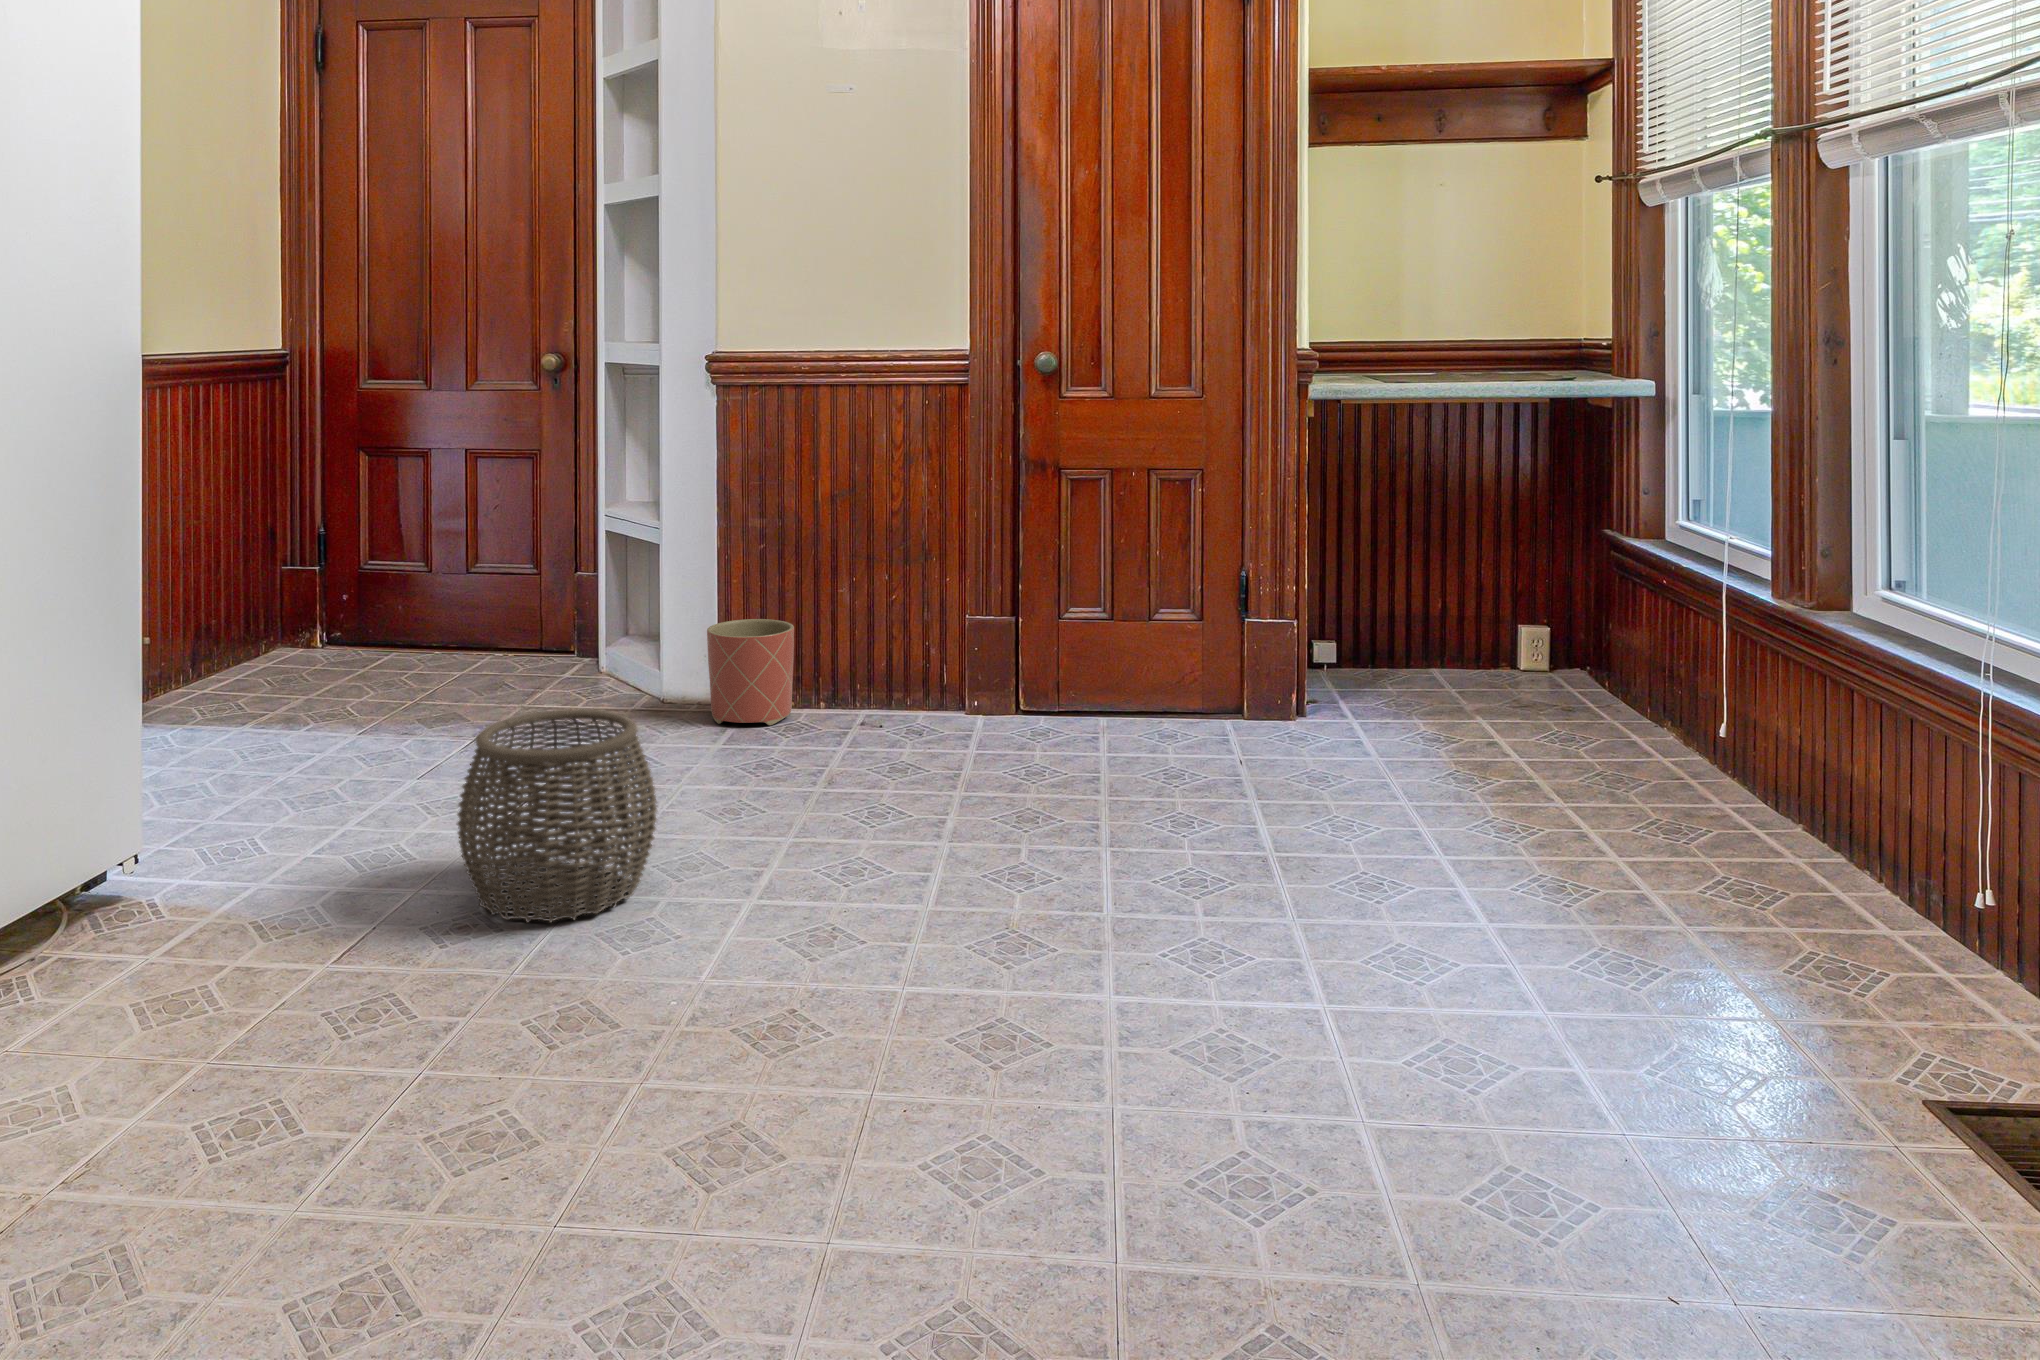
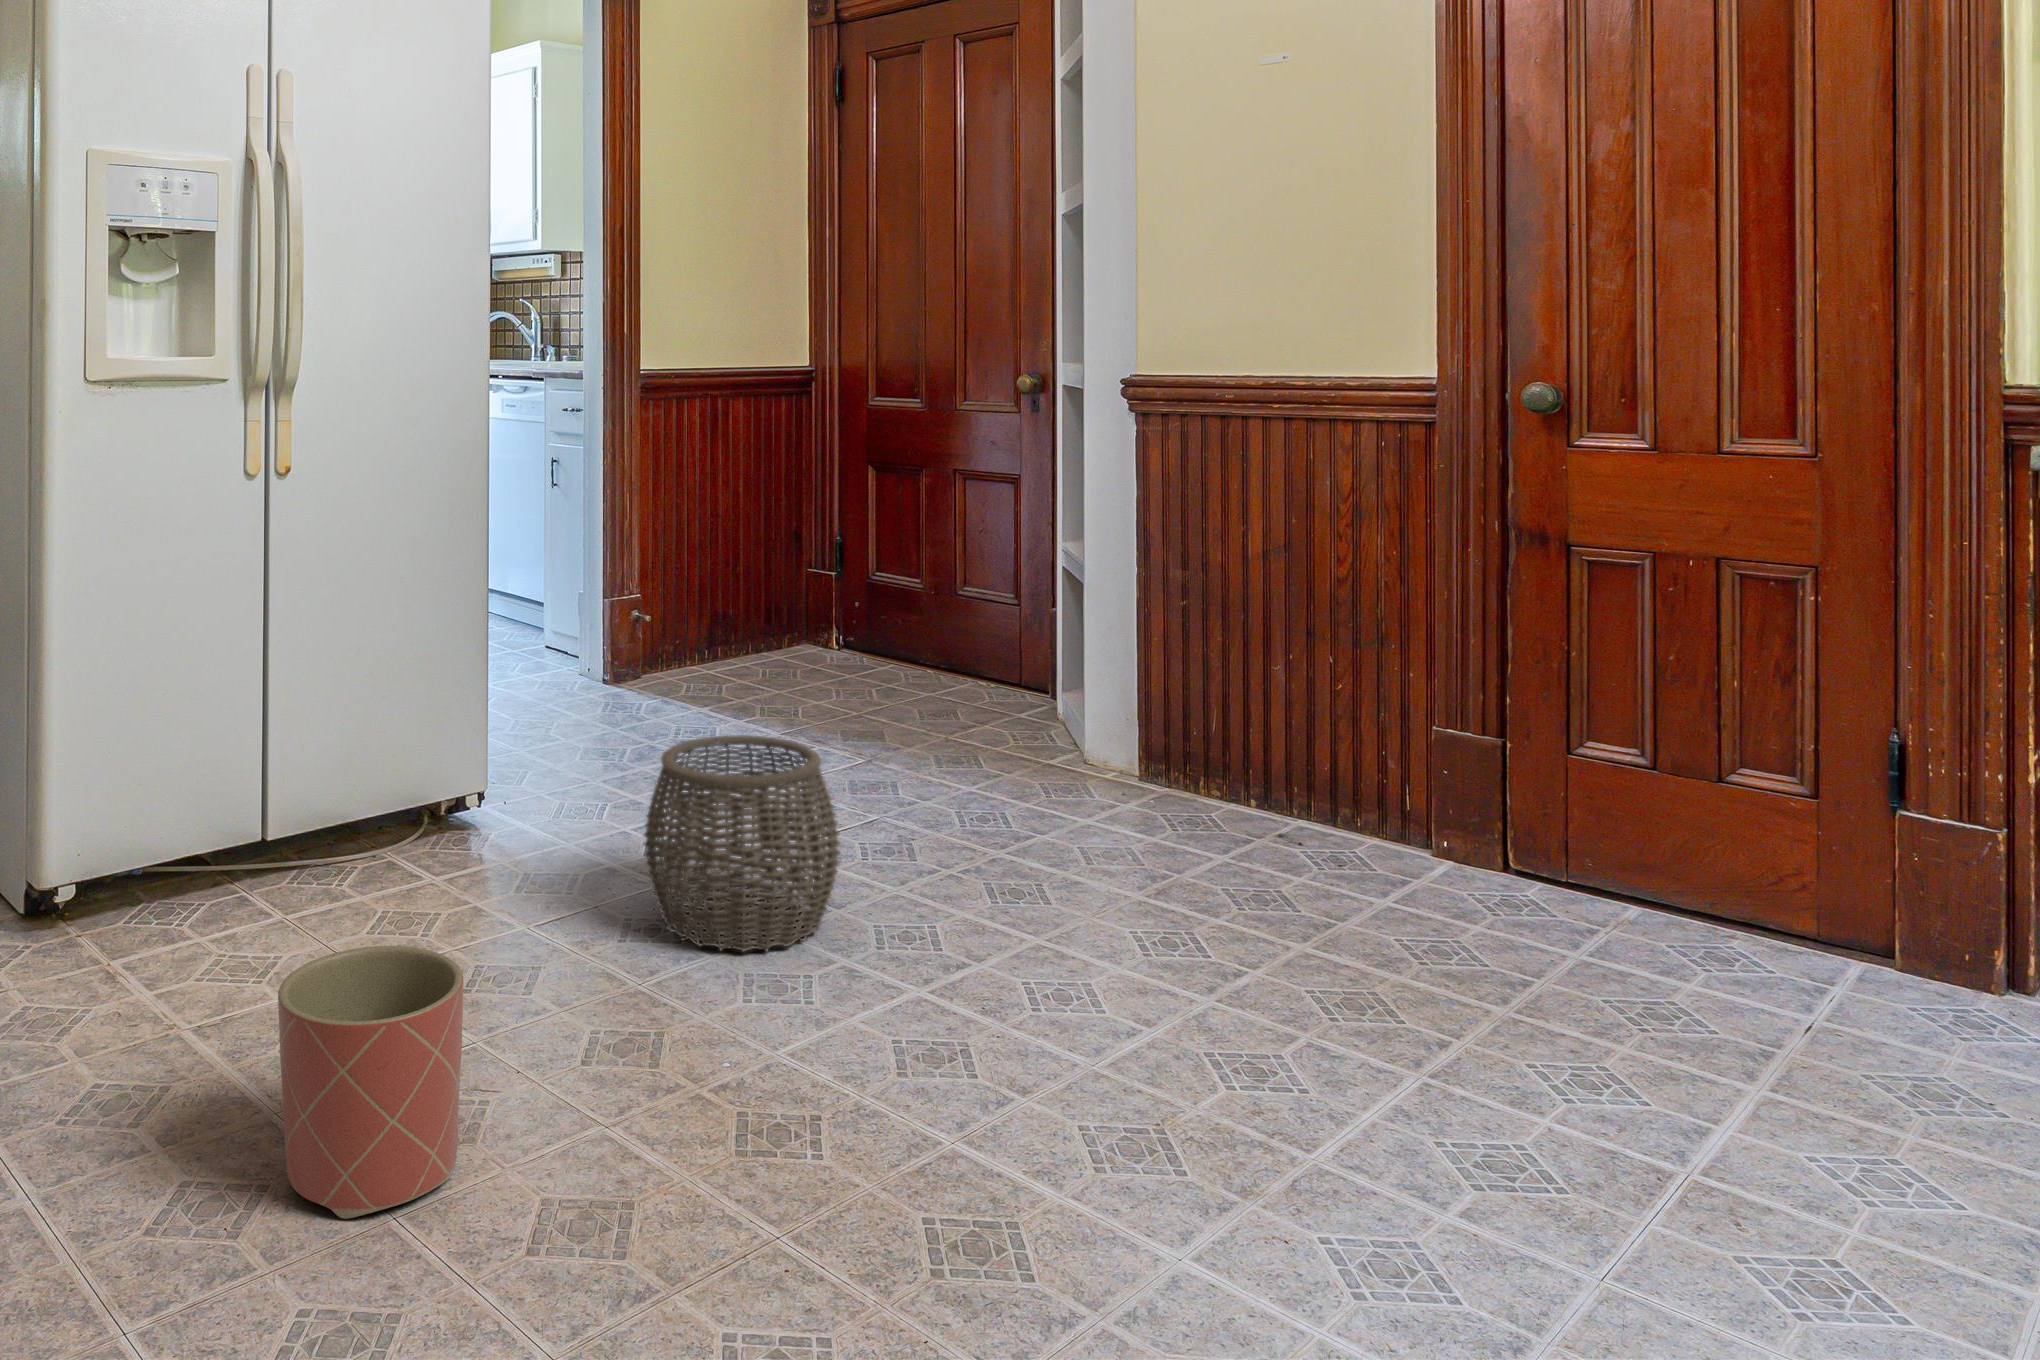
planter: present [707,619,794,725] -> present [278,946,463,1219]

